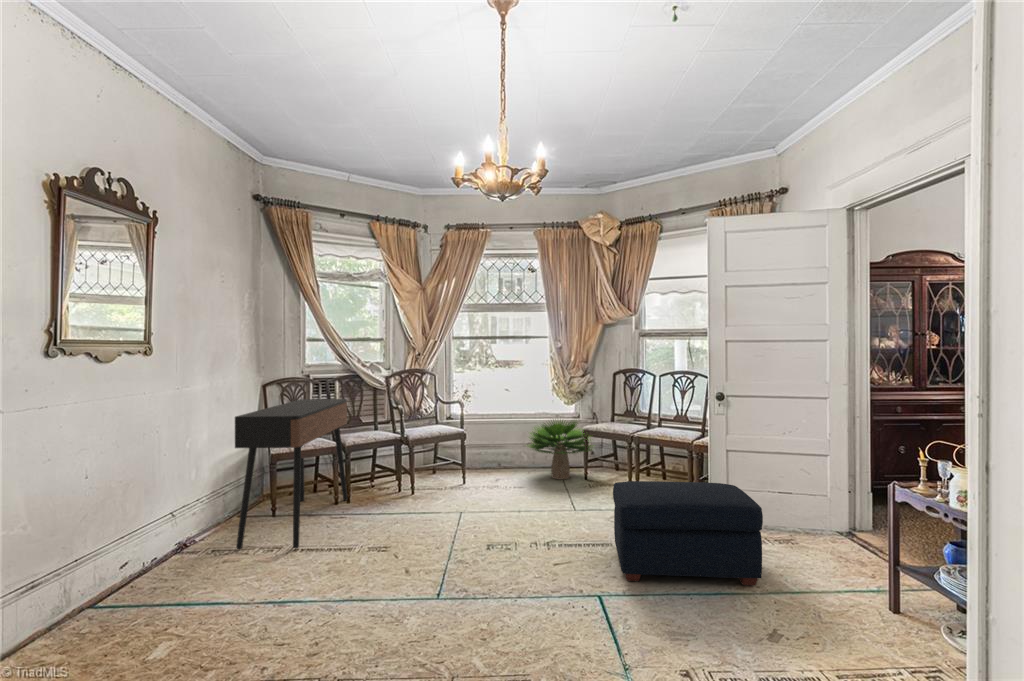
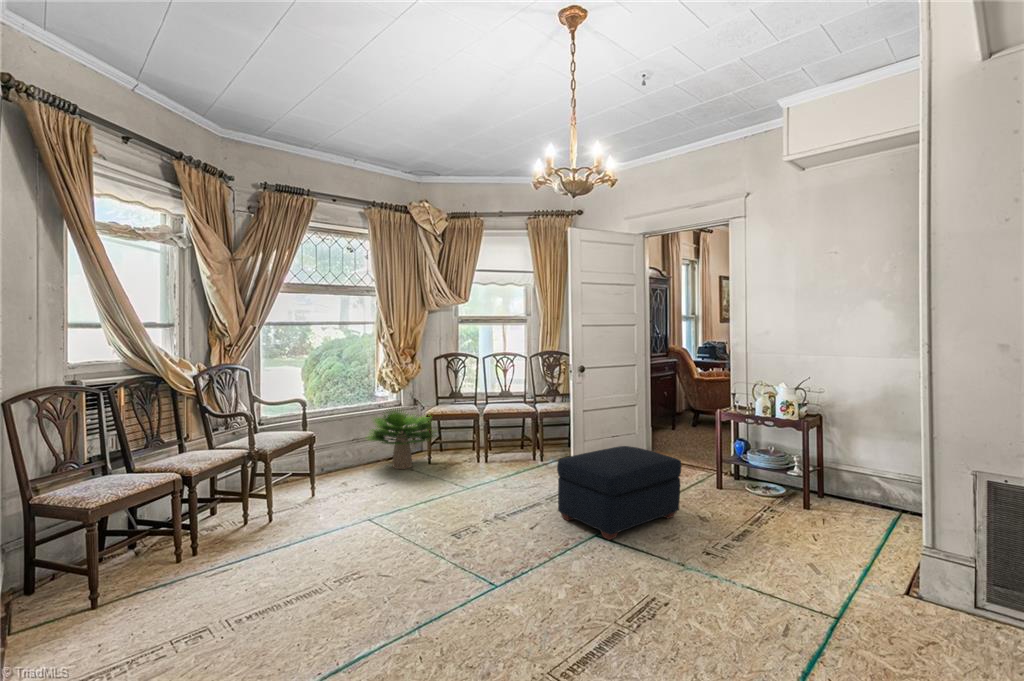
console table: present [235,399,348,549] -> none [106,412,248,669]

